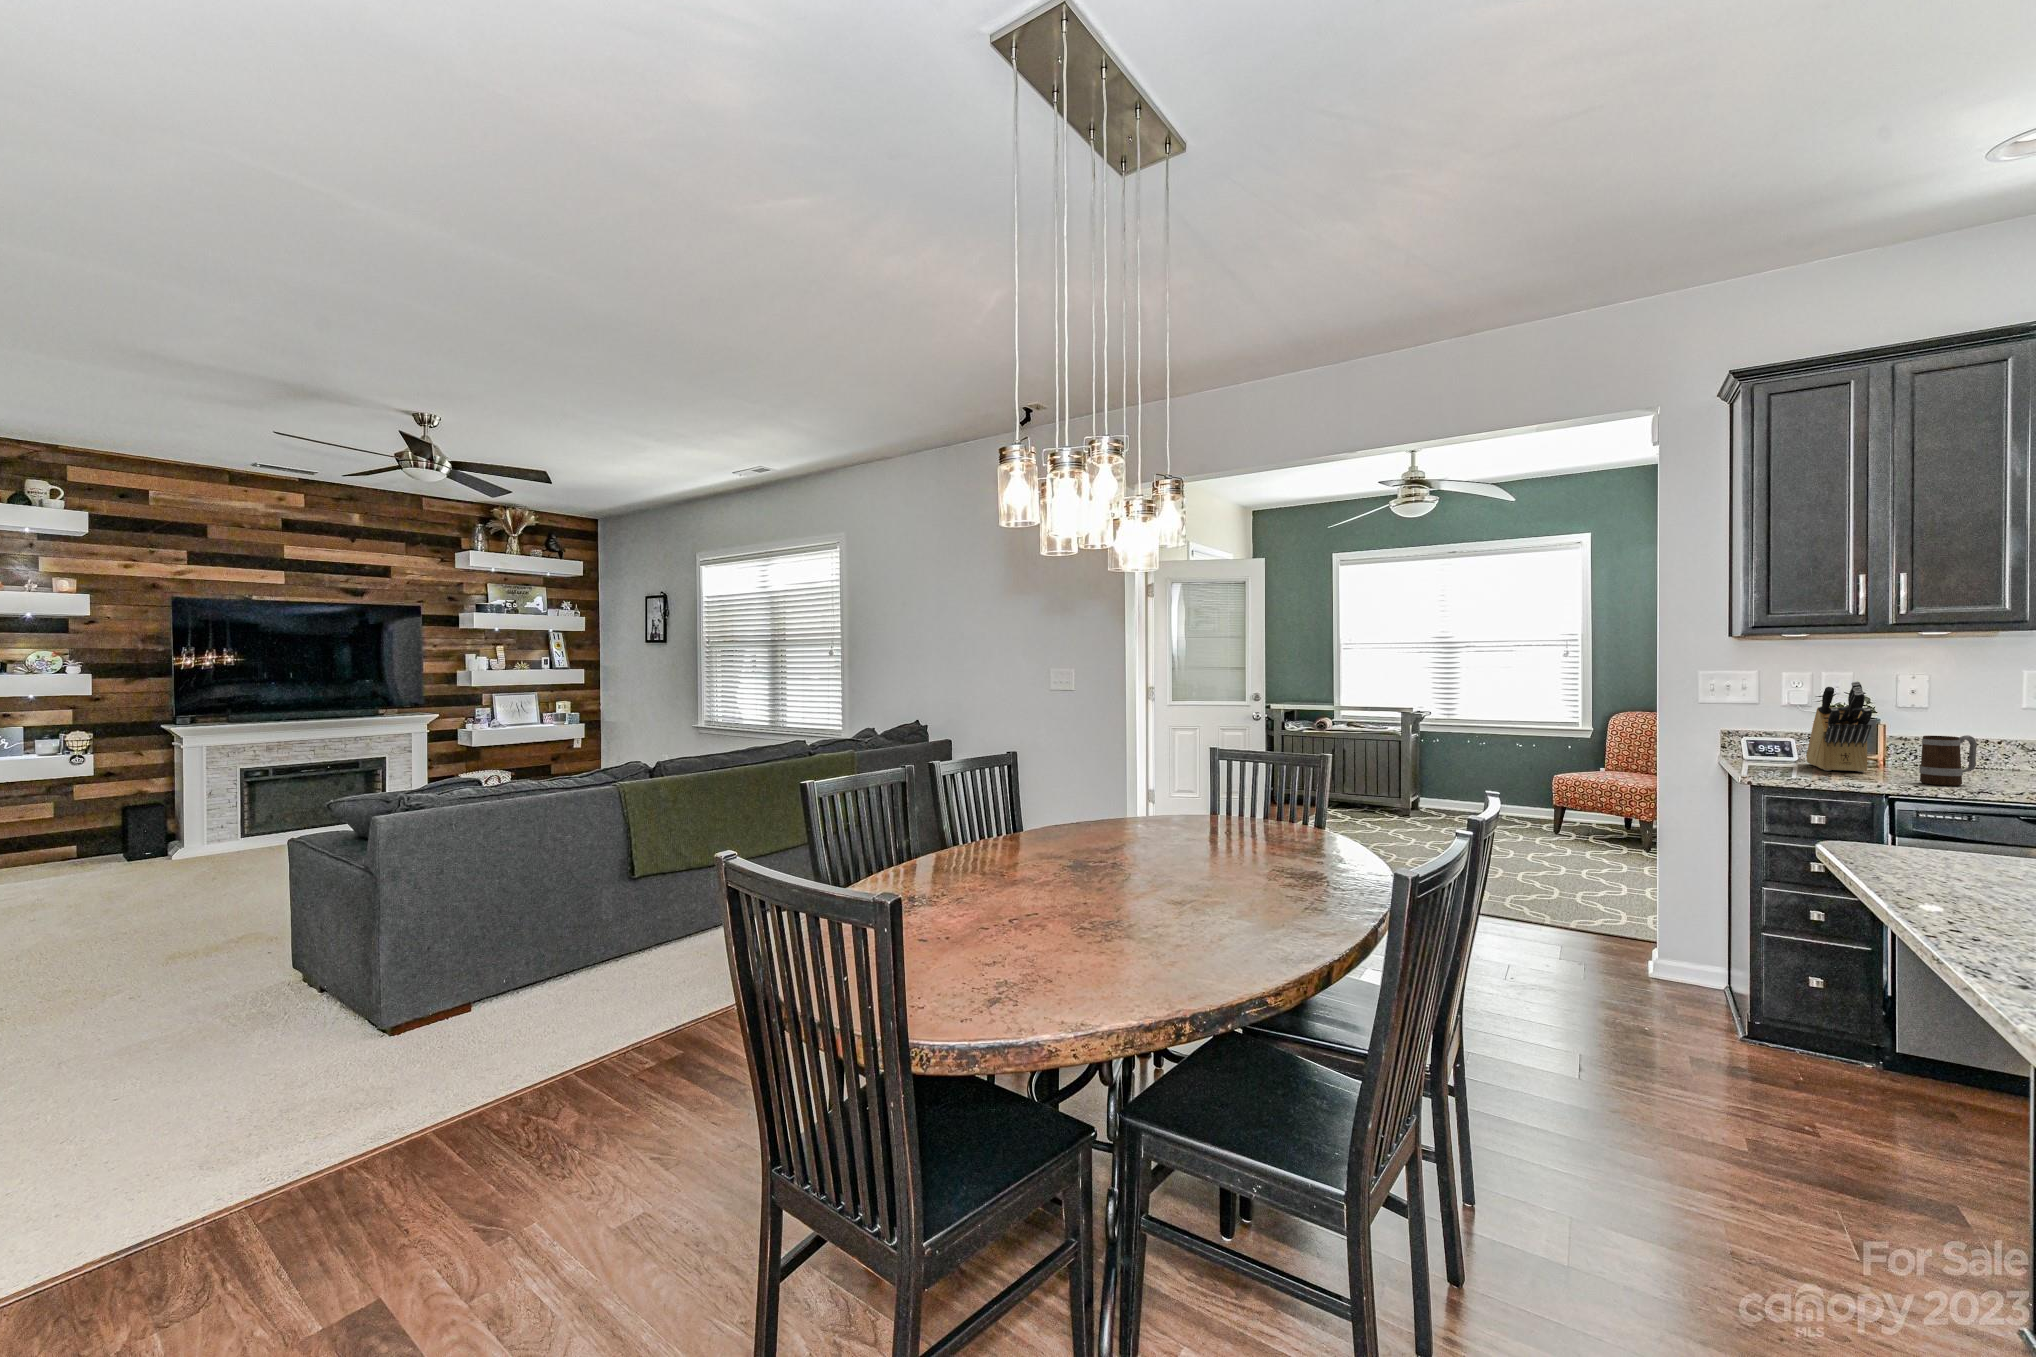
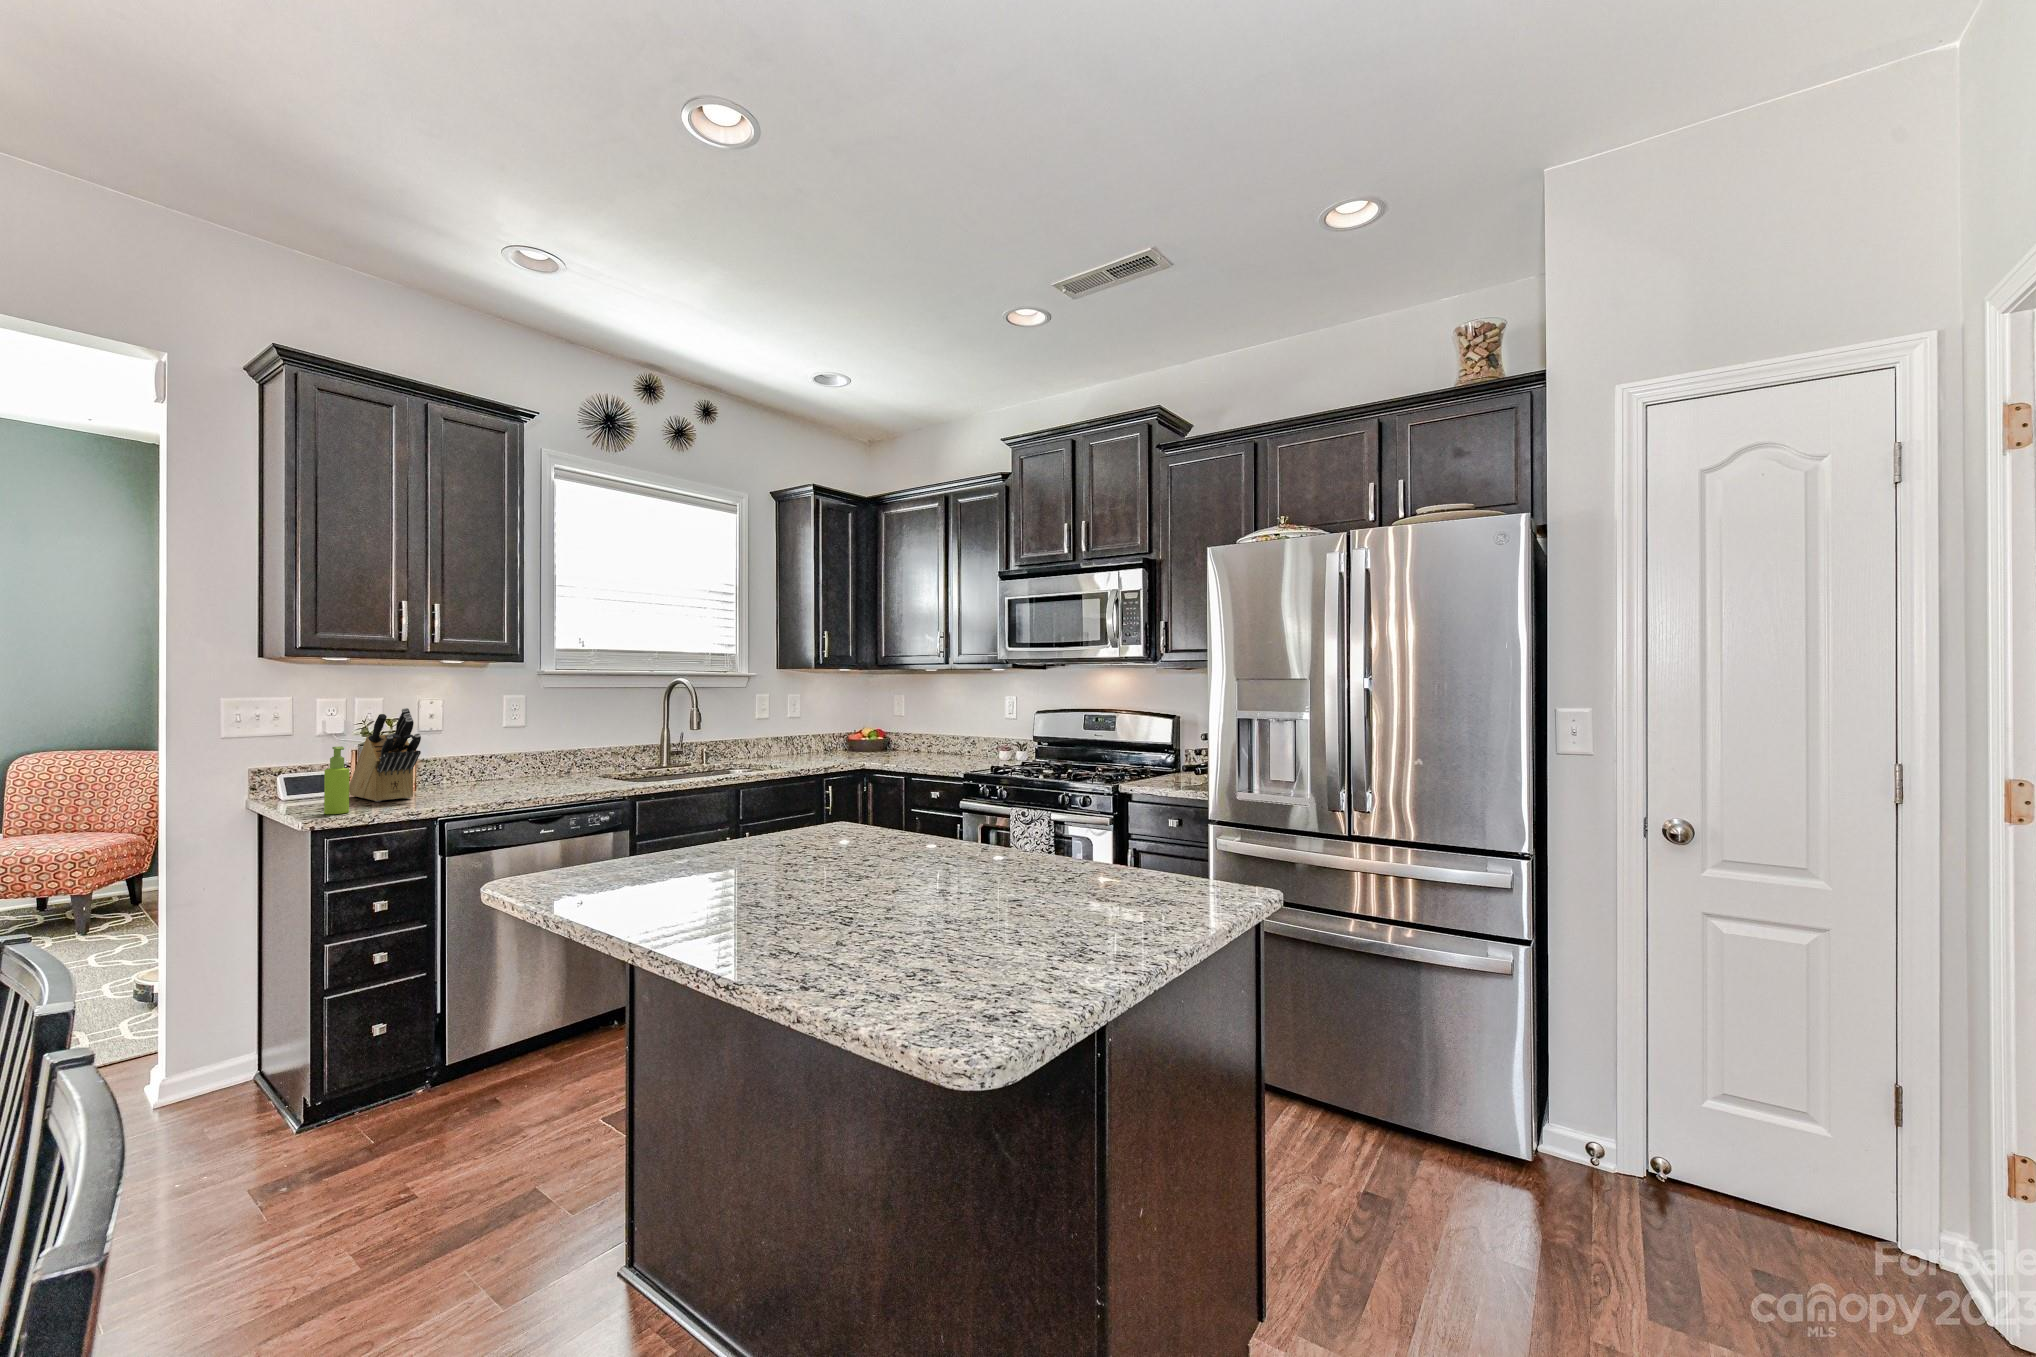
soap dispenser: none [1762,714,1786,775] -> present [324,746,349,814]
mug: present [1919,735,1977,786] -> none [464,754,503,803]

